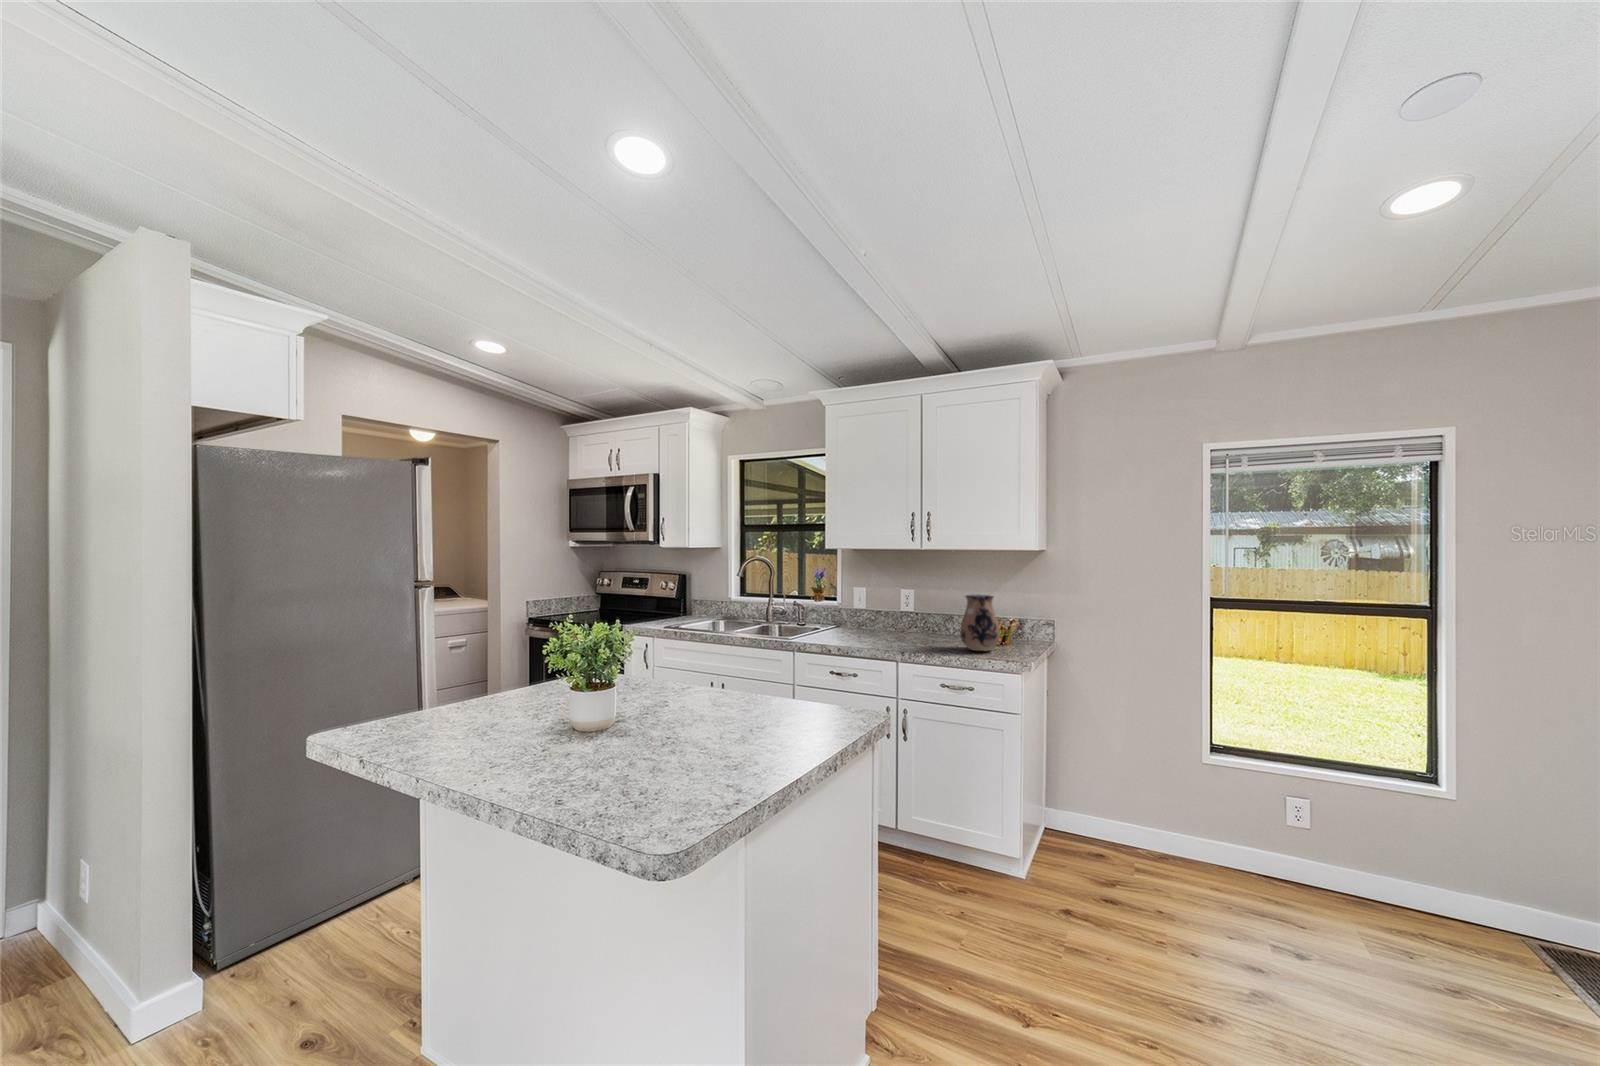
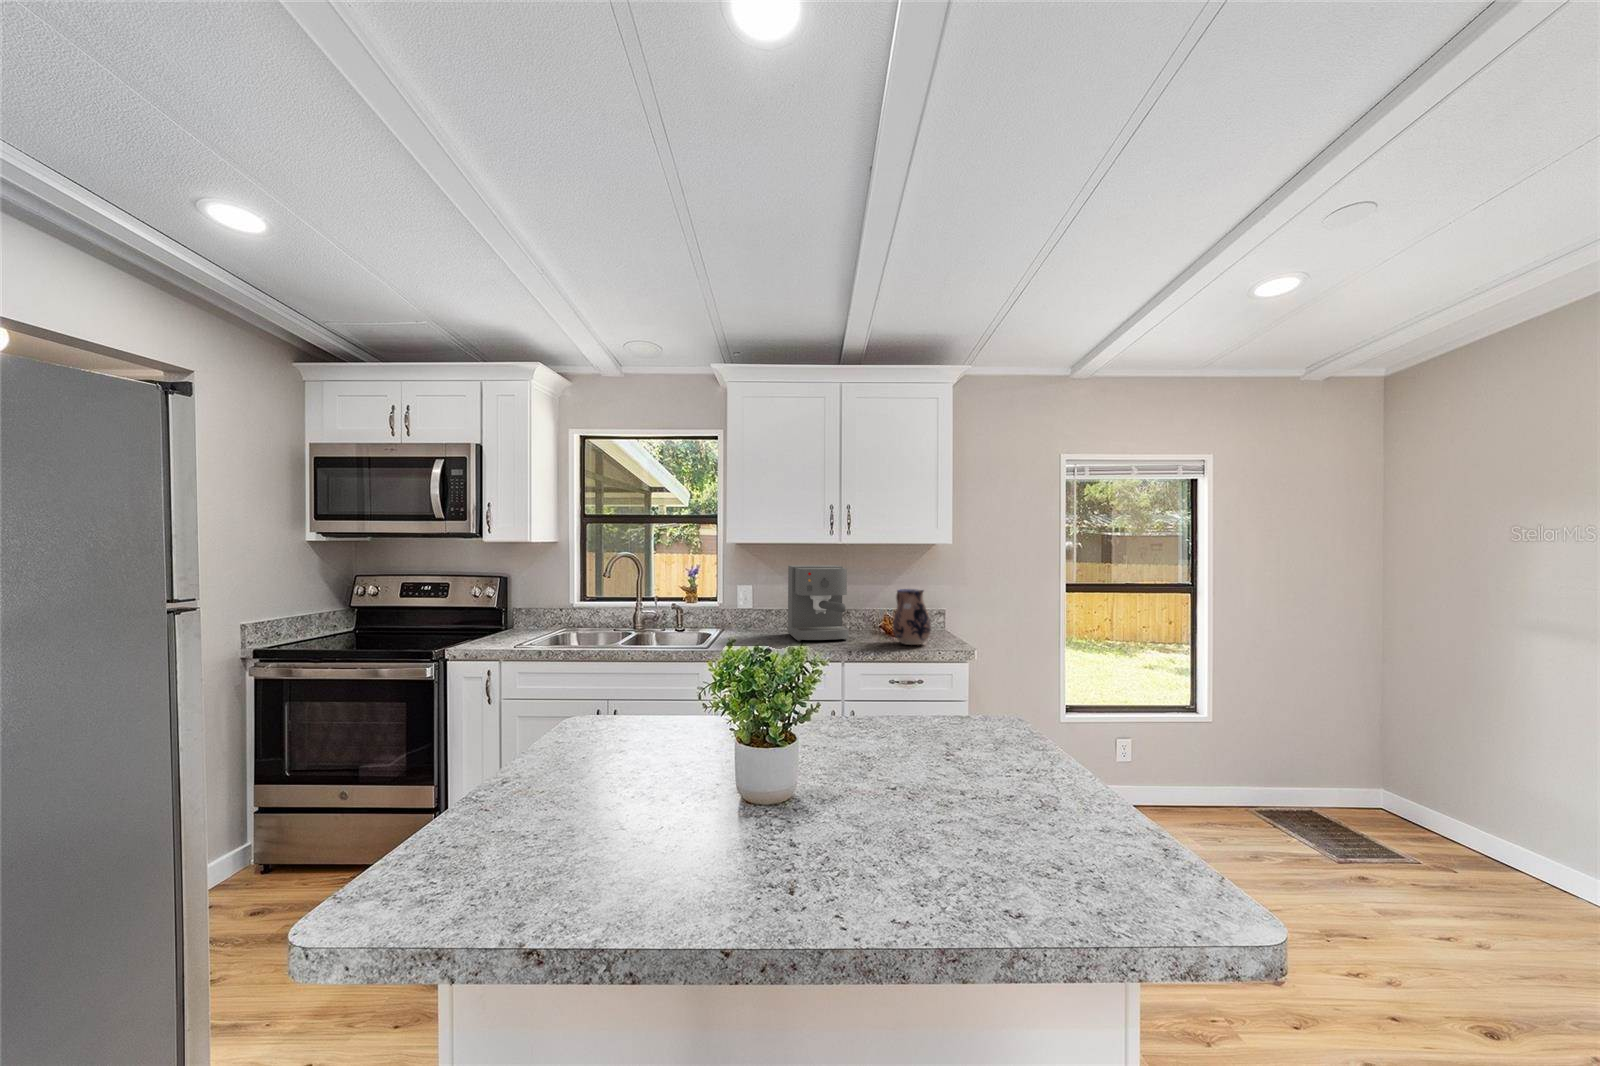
coffee maker: none [875,570,932,642] -> present [788,566,849,641]

